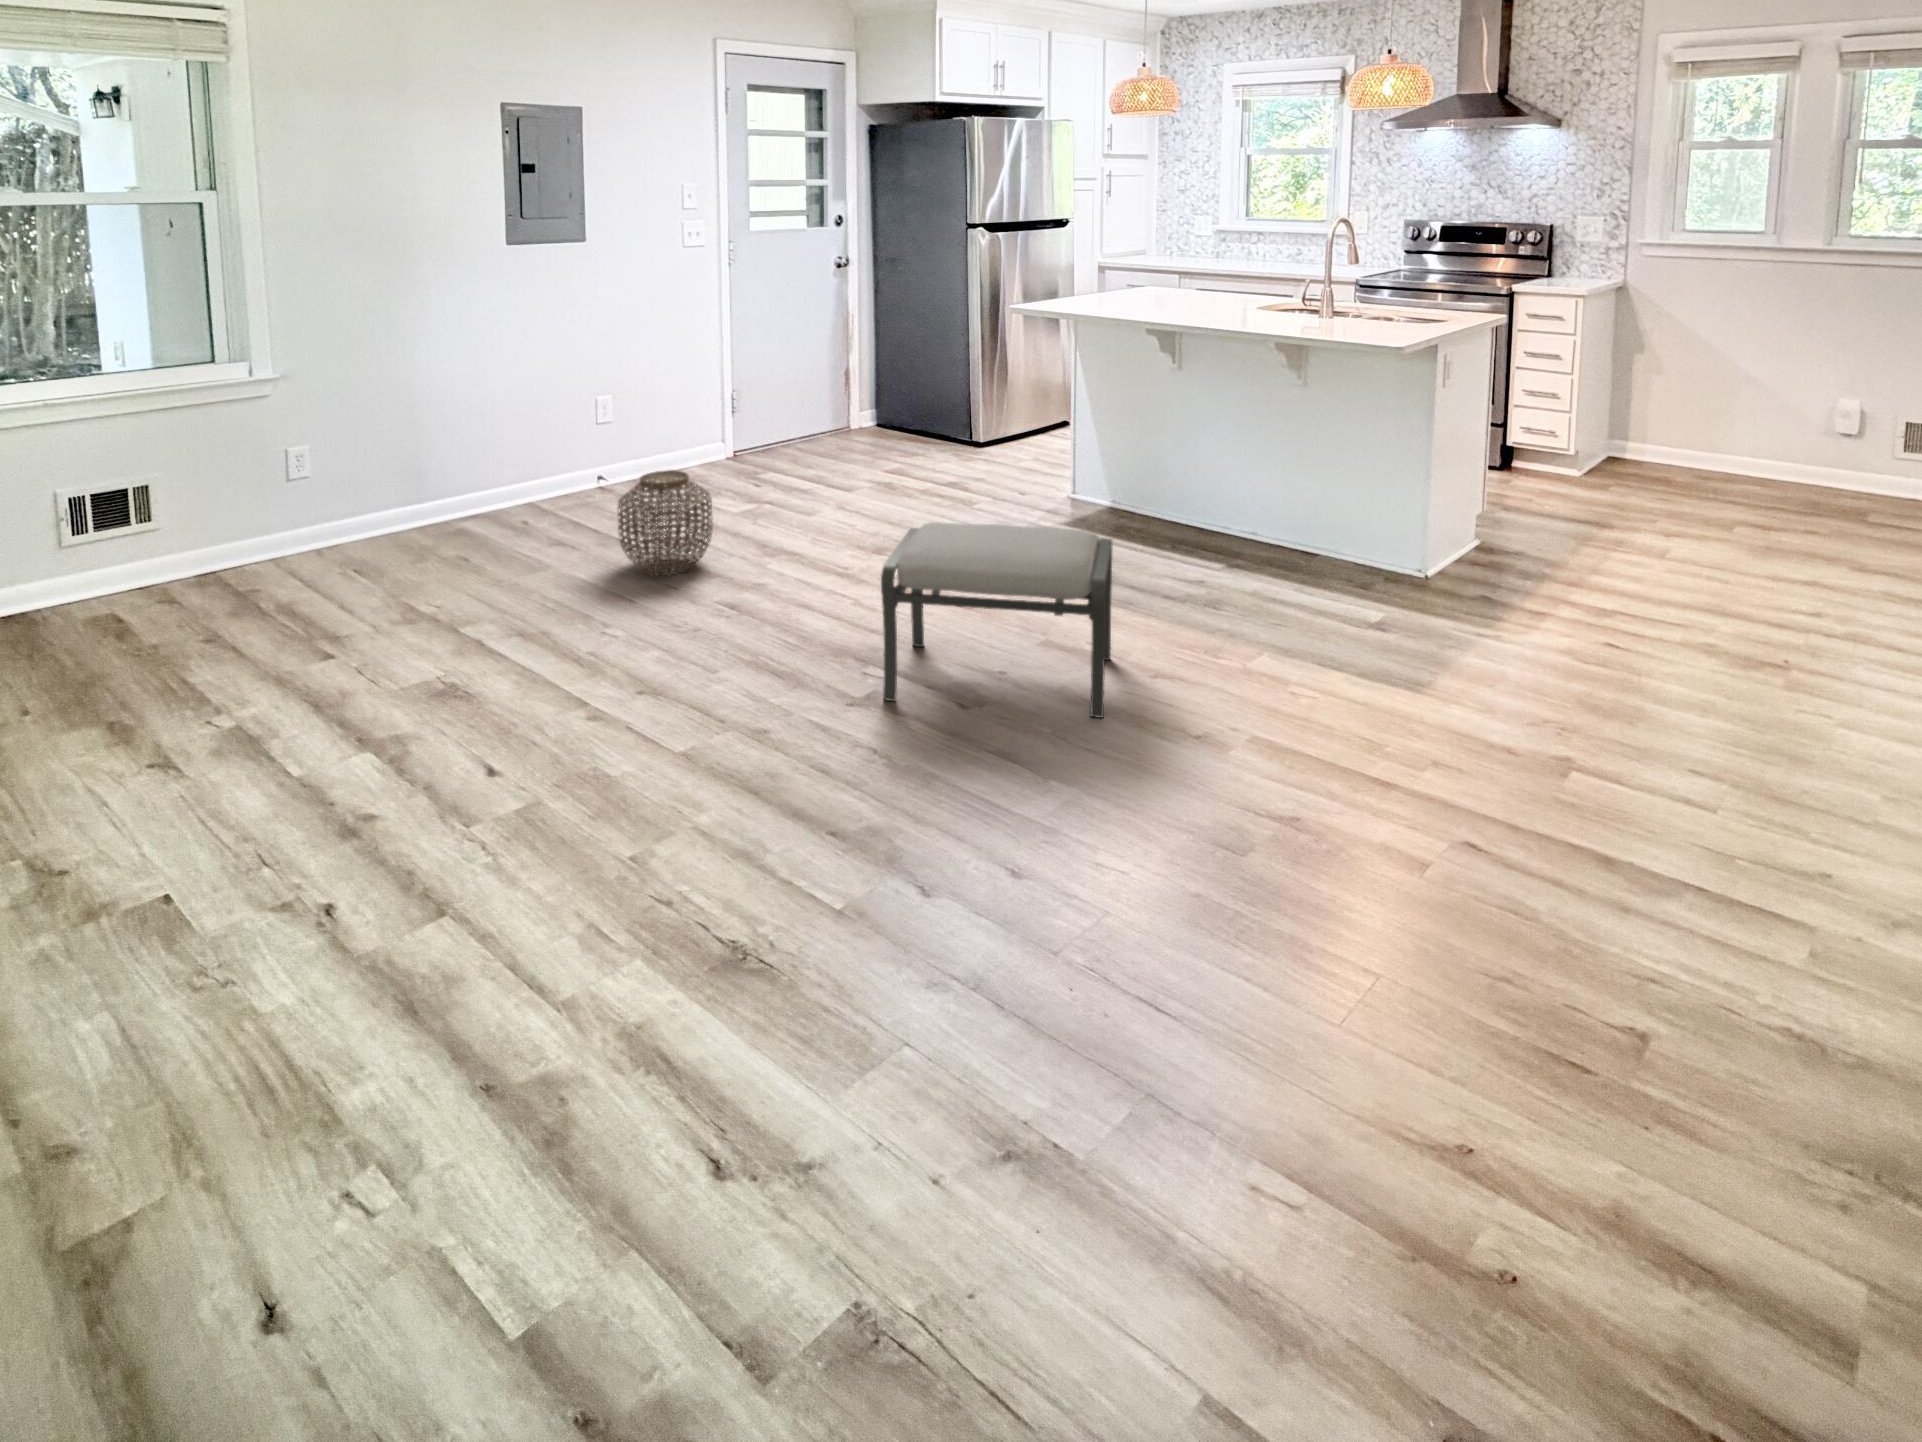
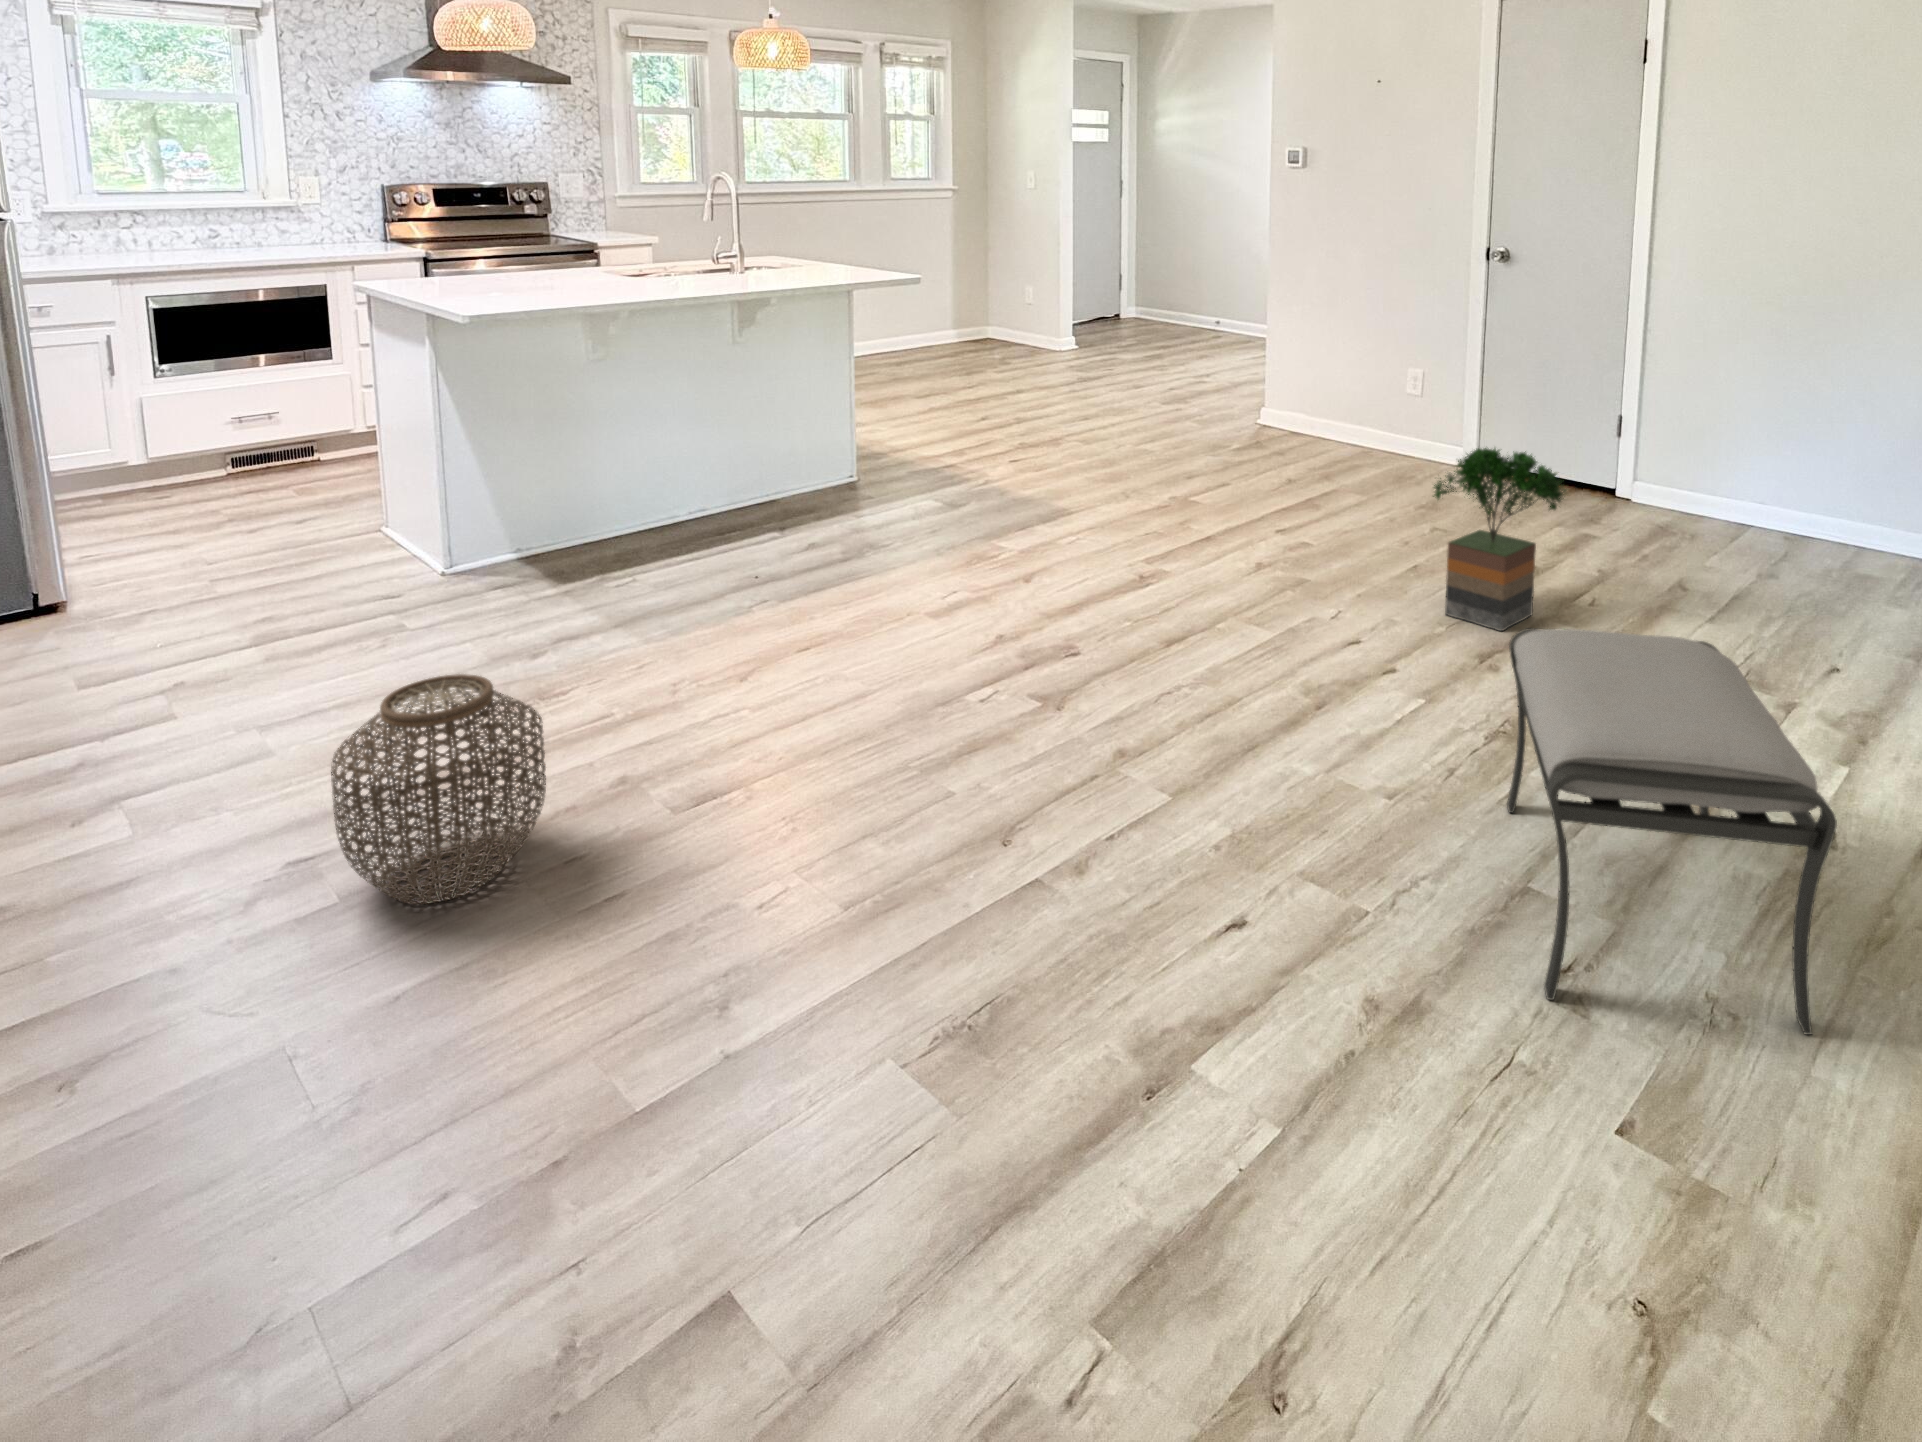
ottoman: present [881,522,1113,718] -> present [1507,628,1837,1035]
potted tree: none [1056,724,1254,1071] -> present [1433,448,1566,631]

